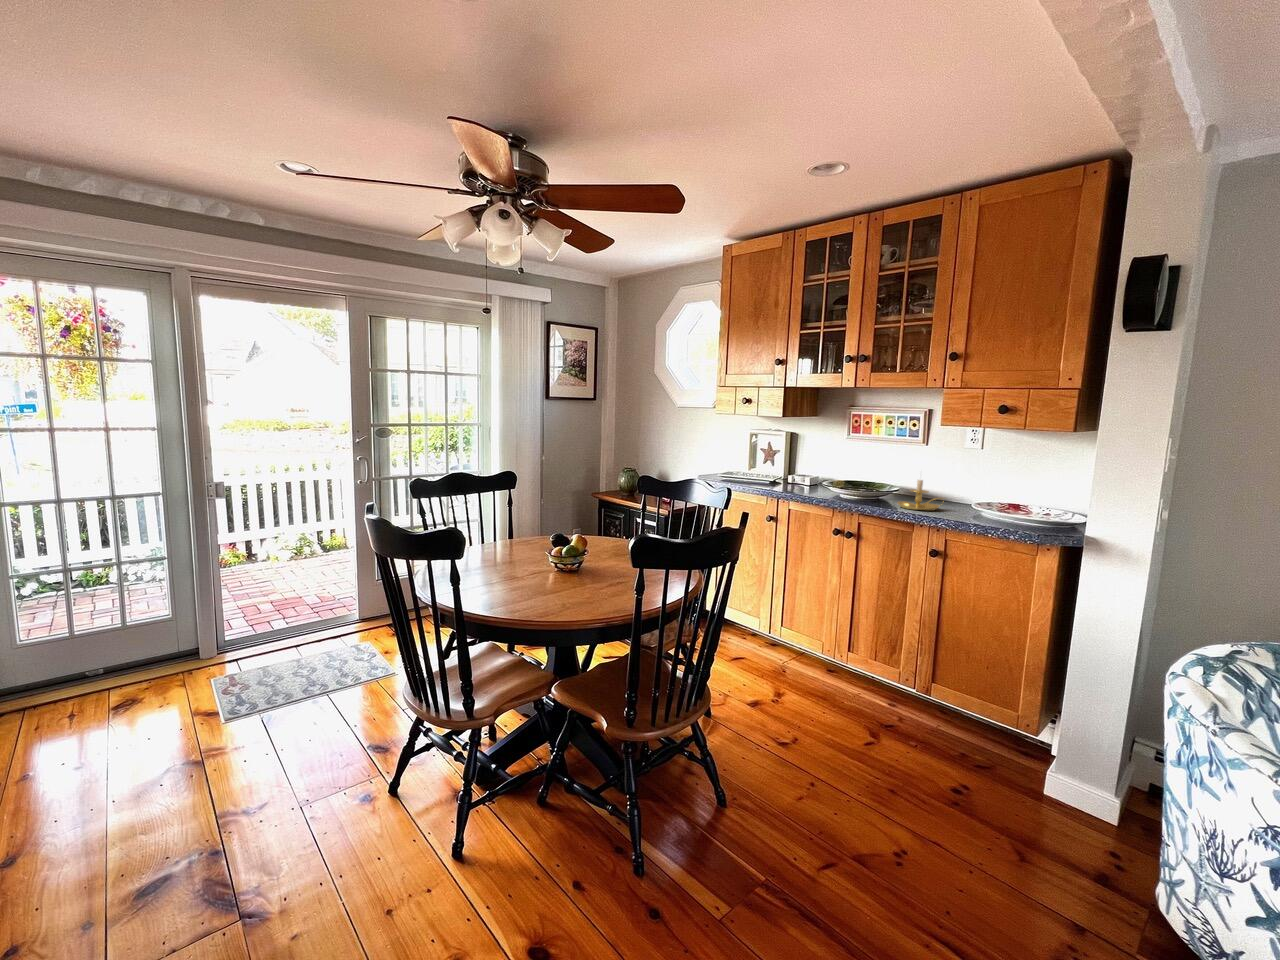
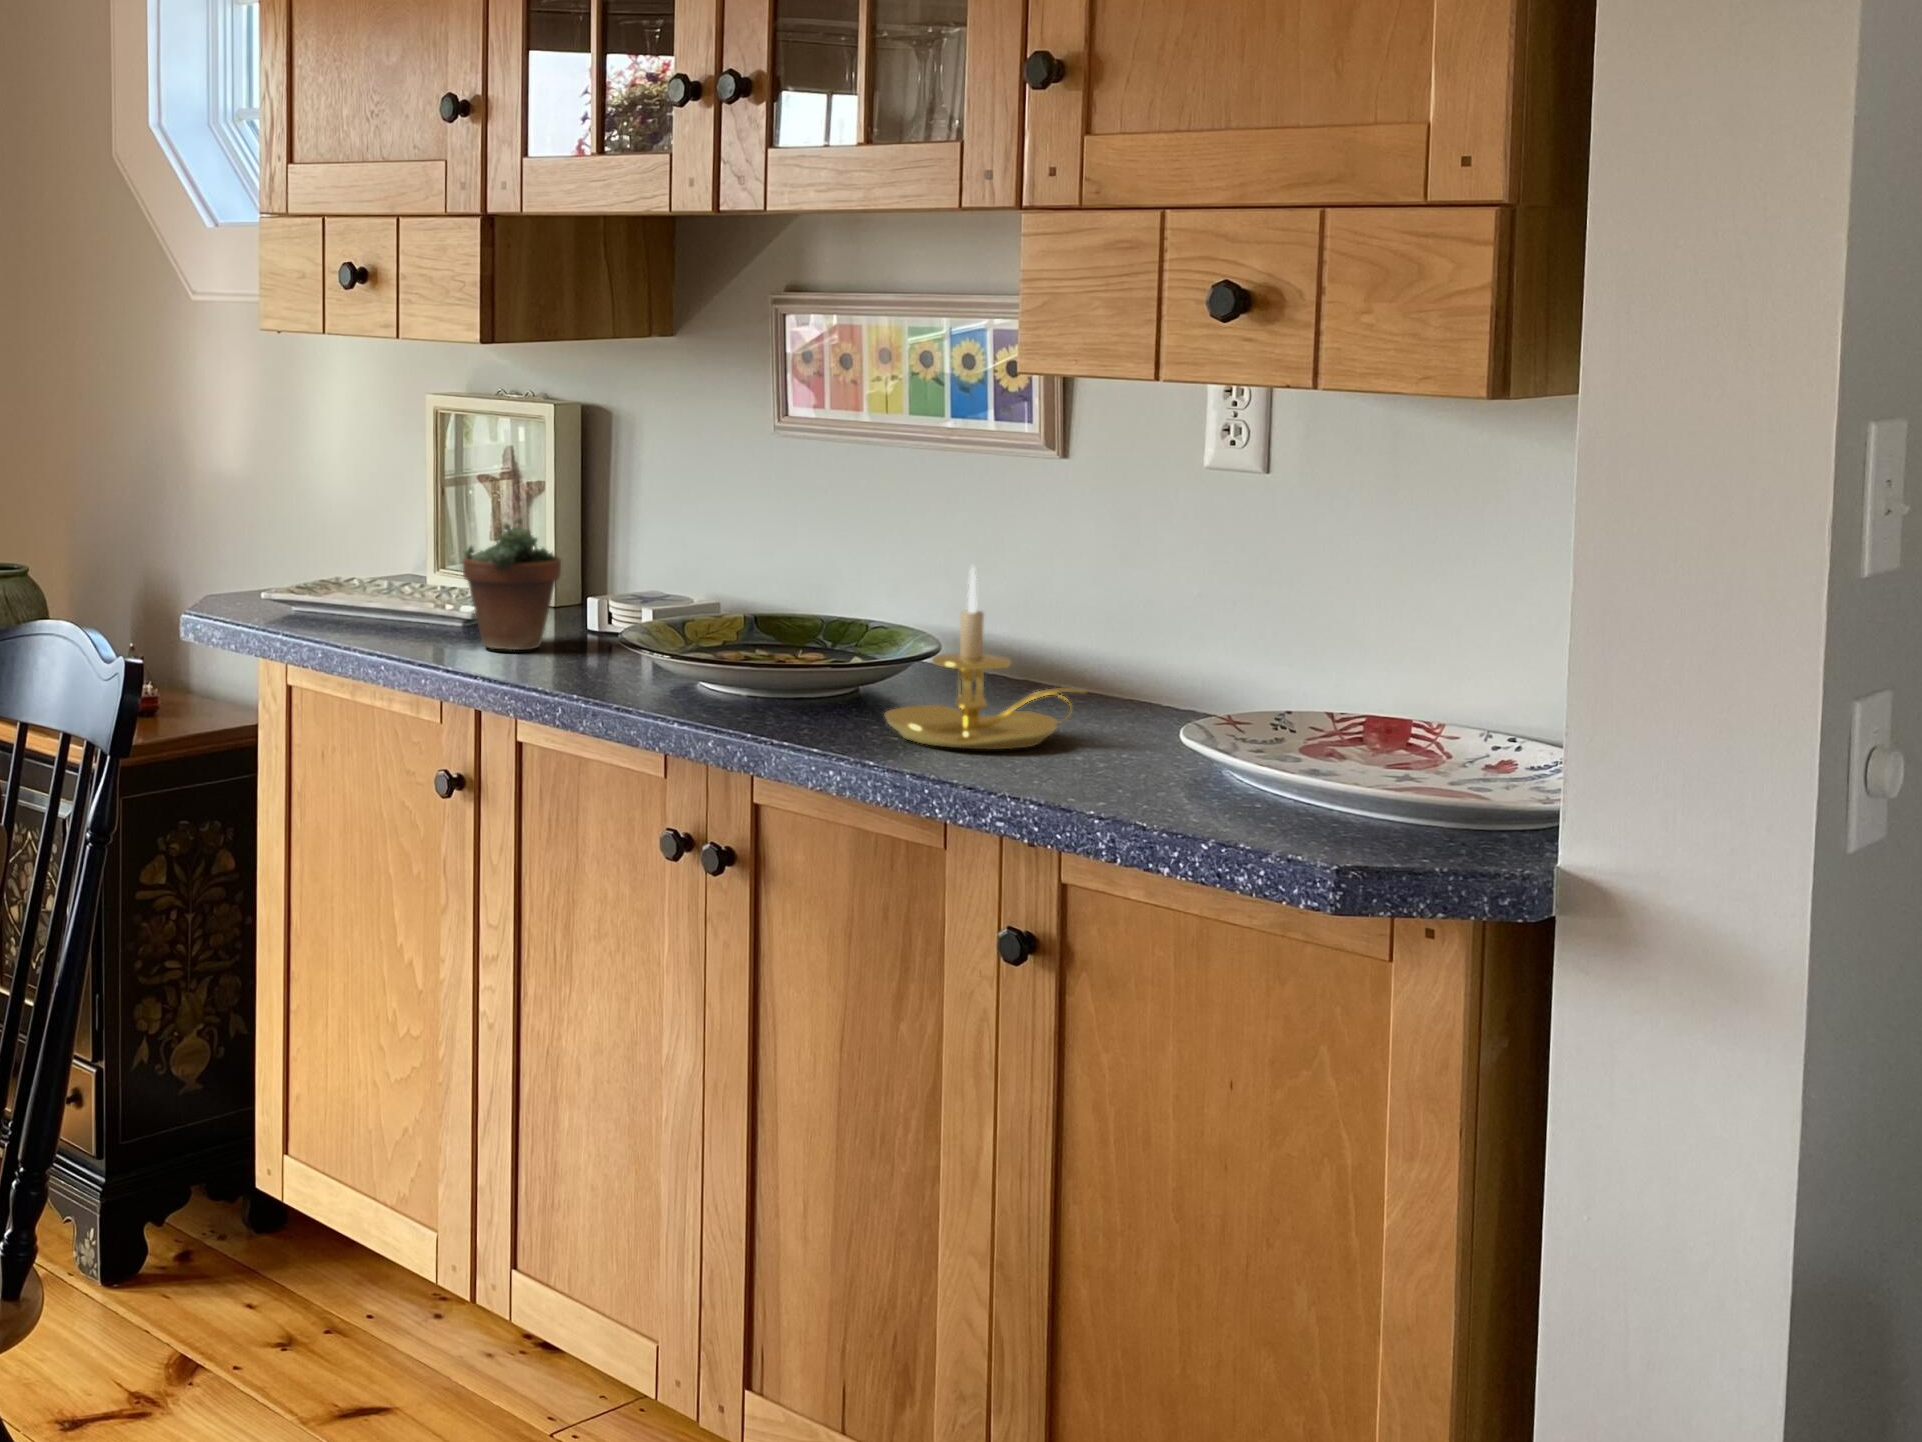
succulent plant: none [775,451,798,489] -> present [462,486,561,650]

